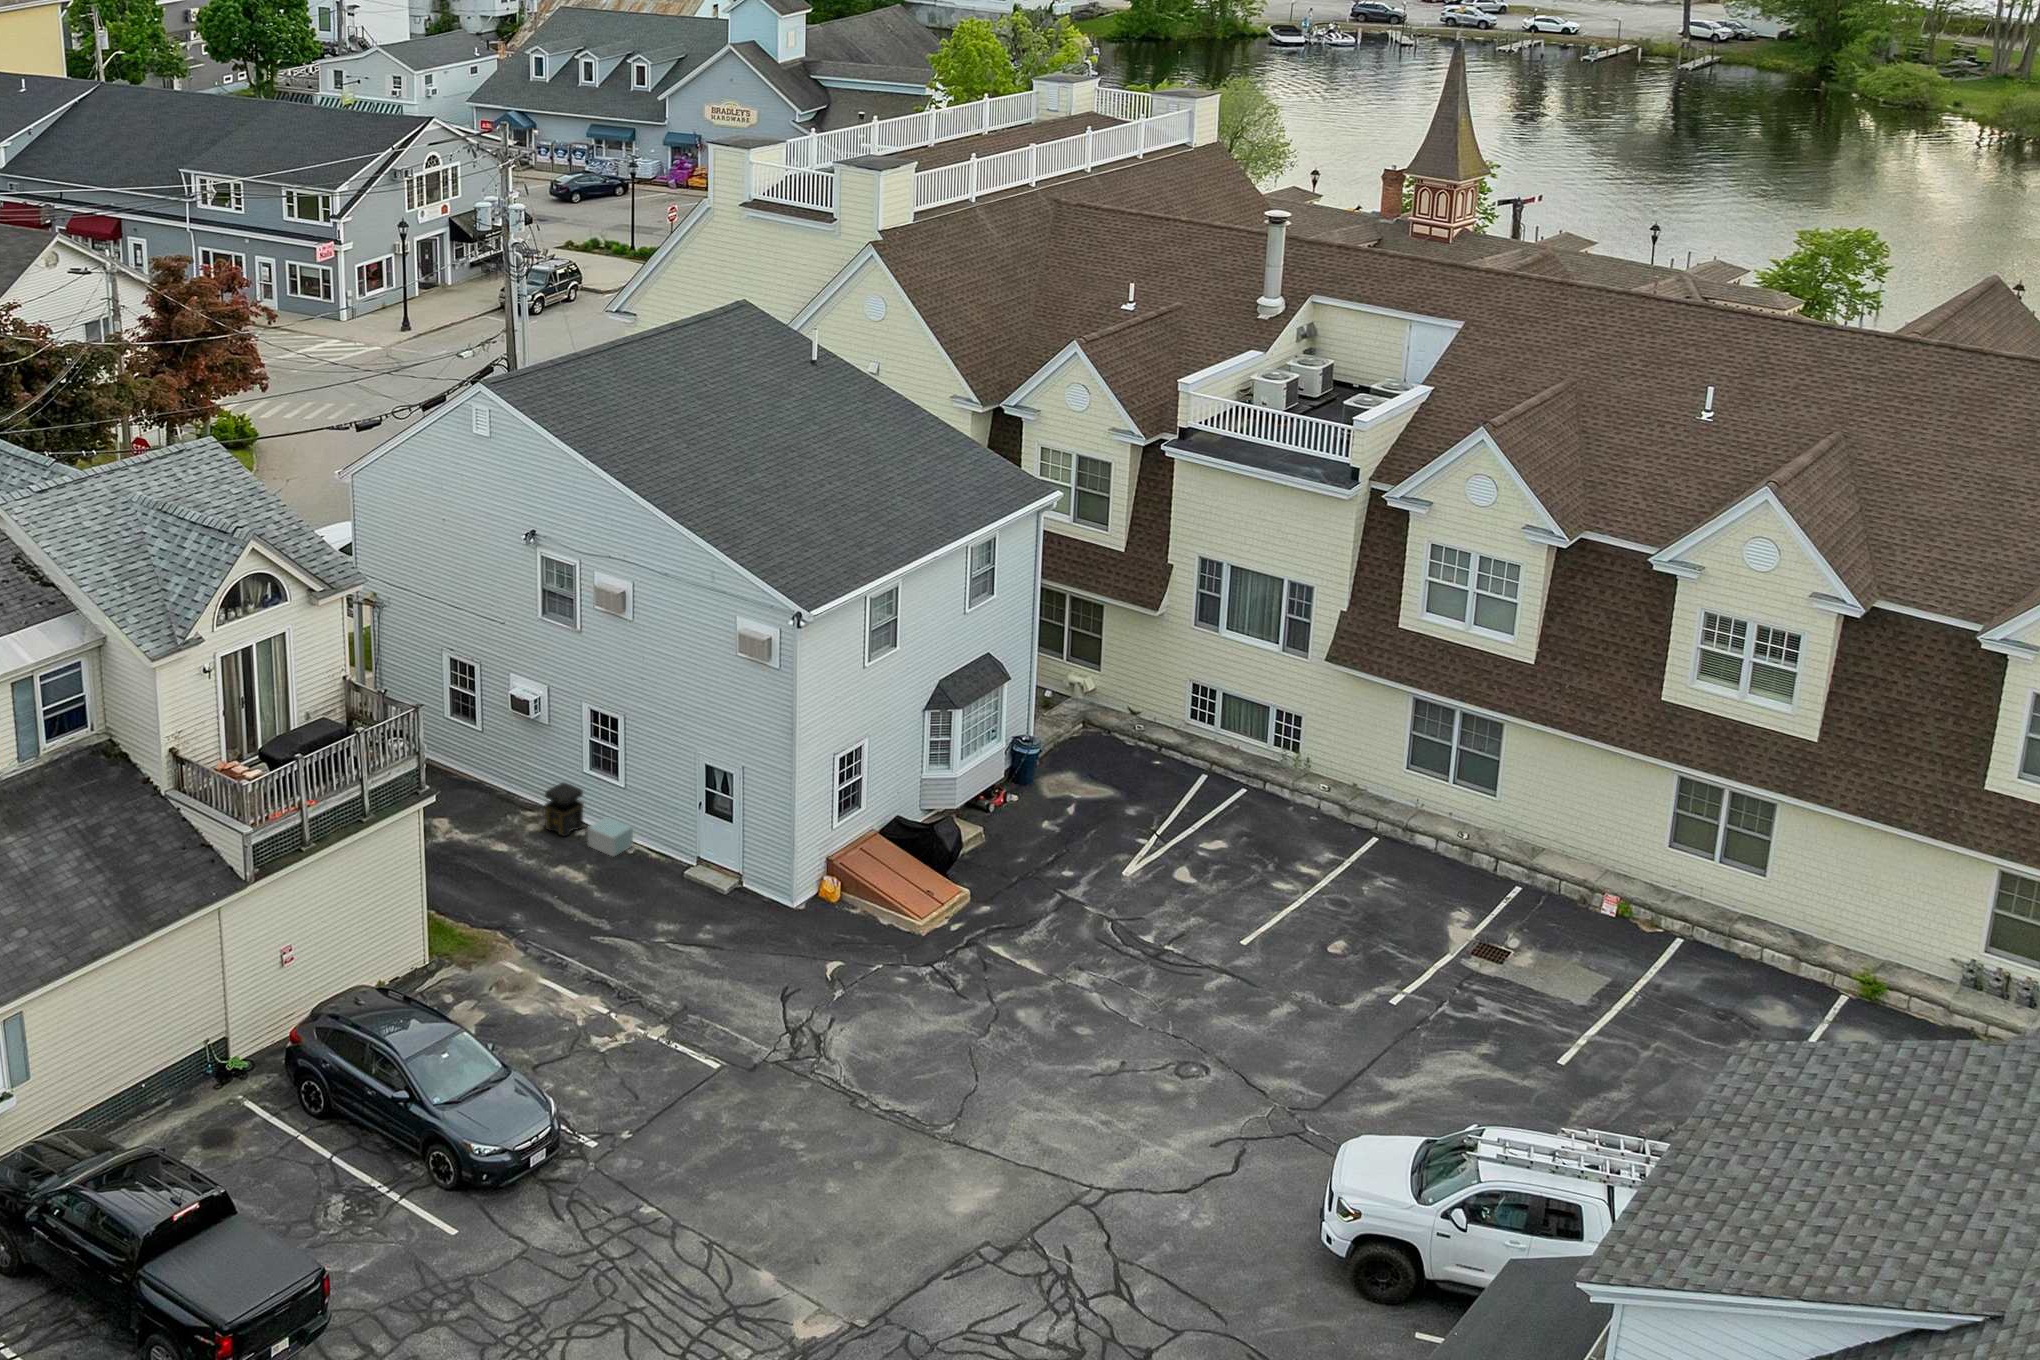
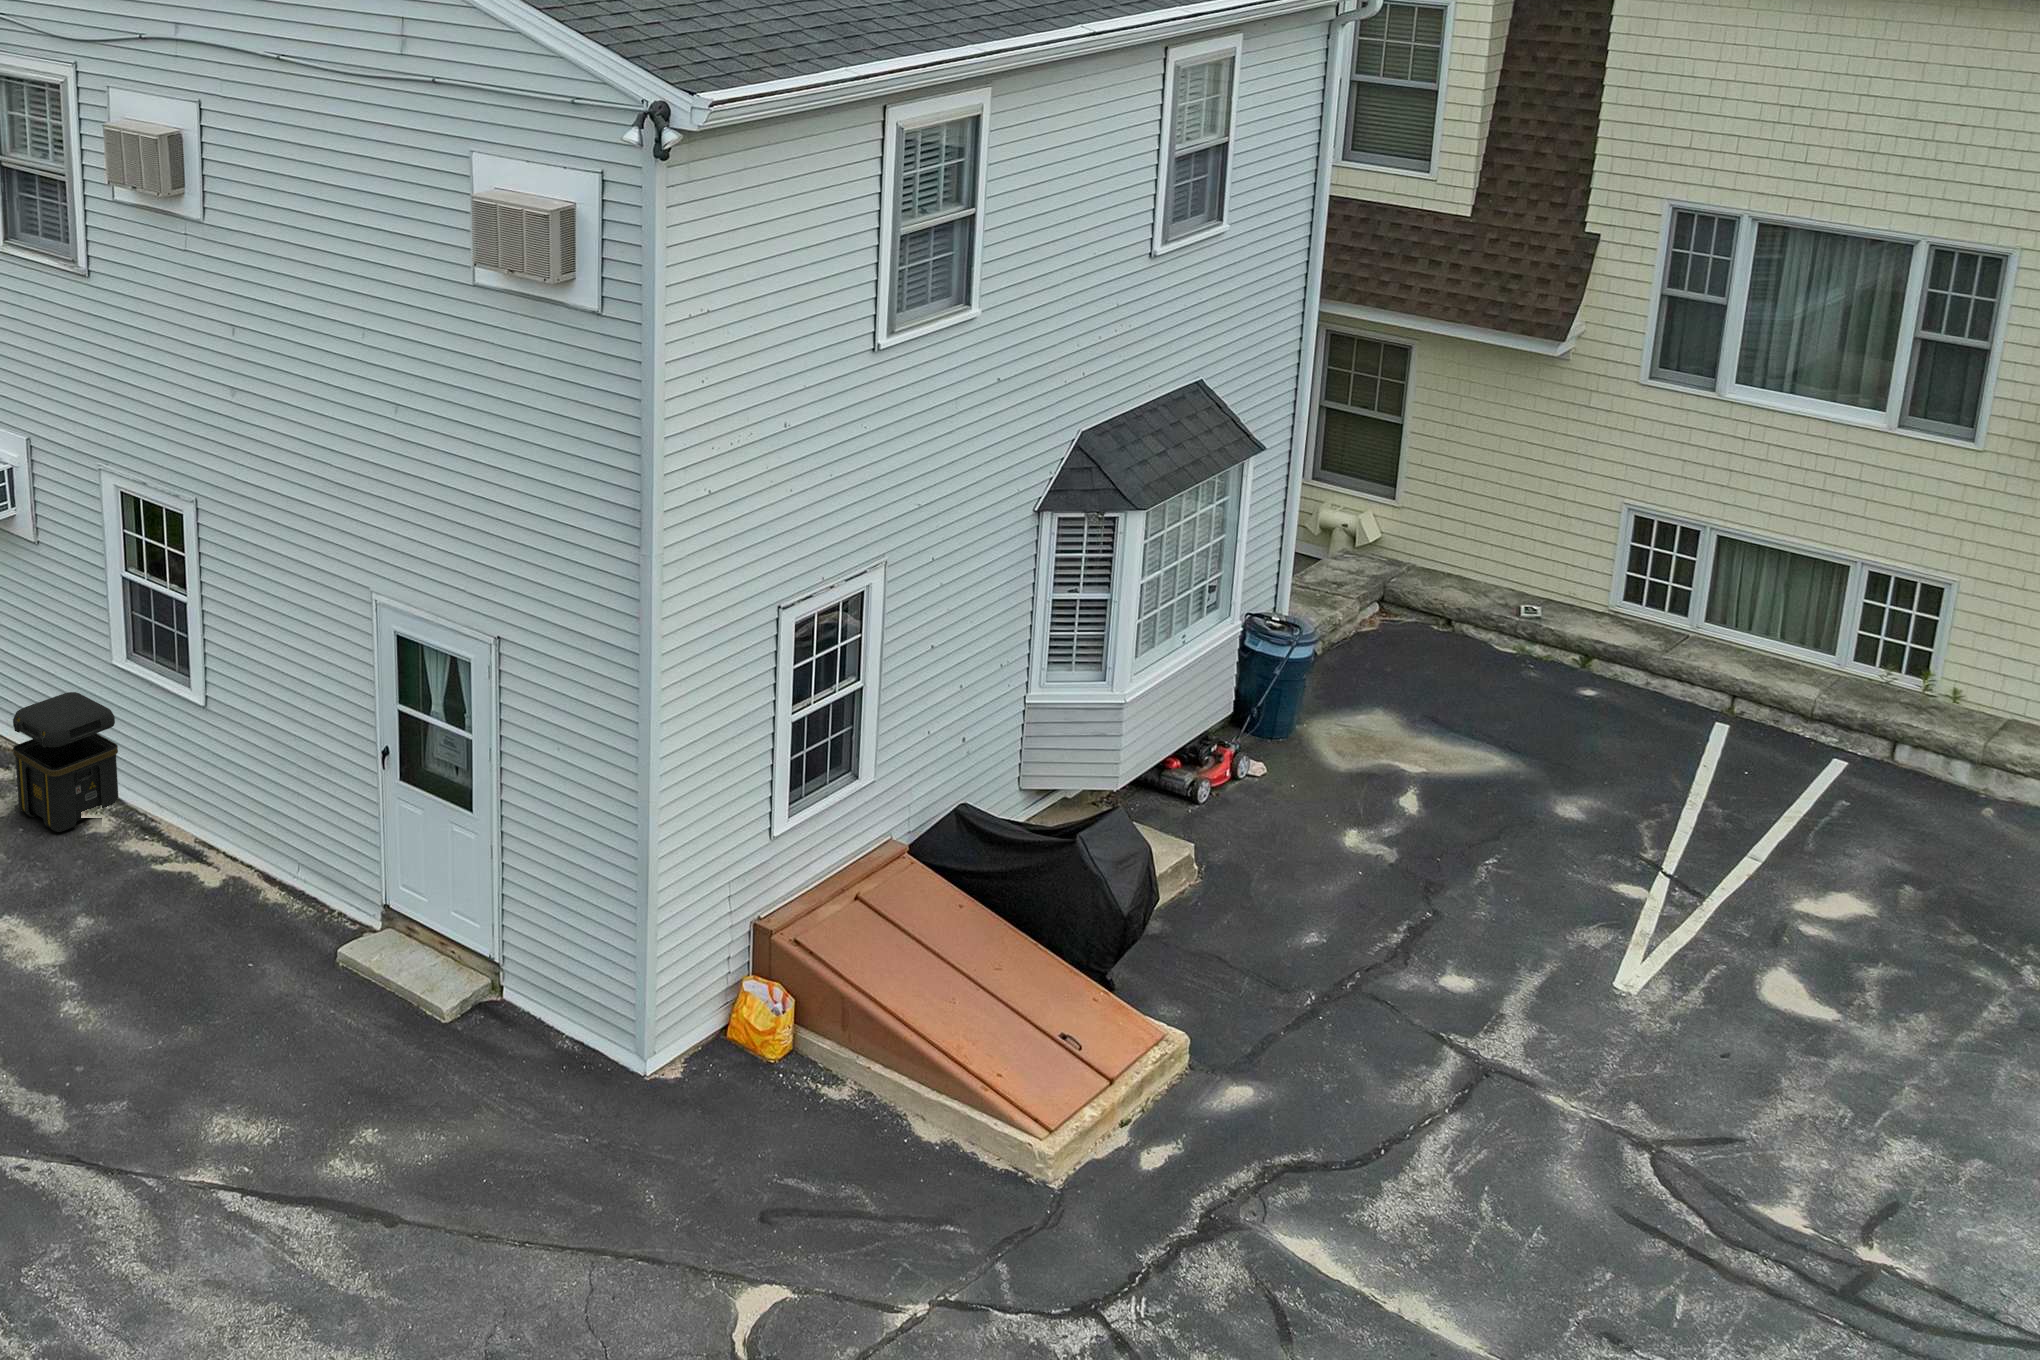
storage box: present [587,817,633,856] -> none [106,782,229,892]

